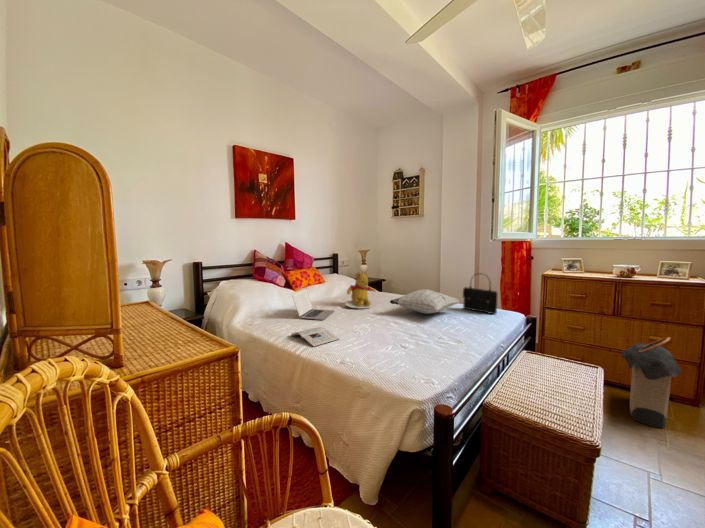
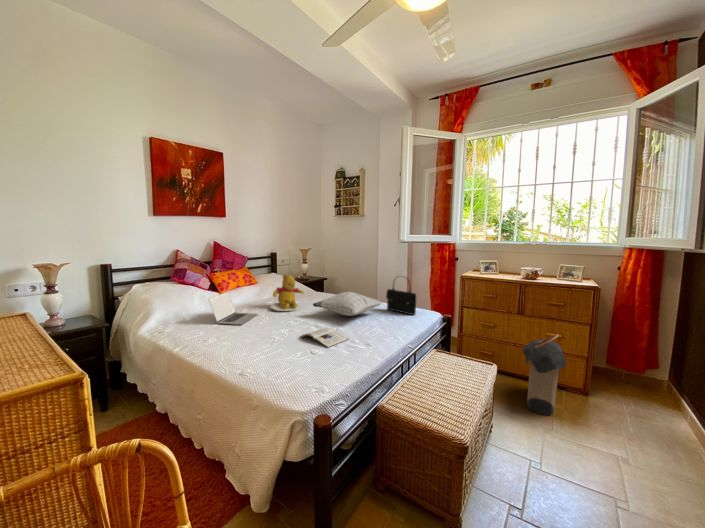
magazine: present [291,327,339,347] -> present [300,327,349,347]

